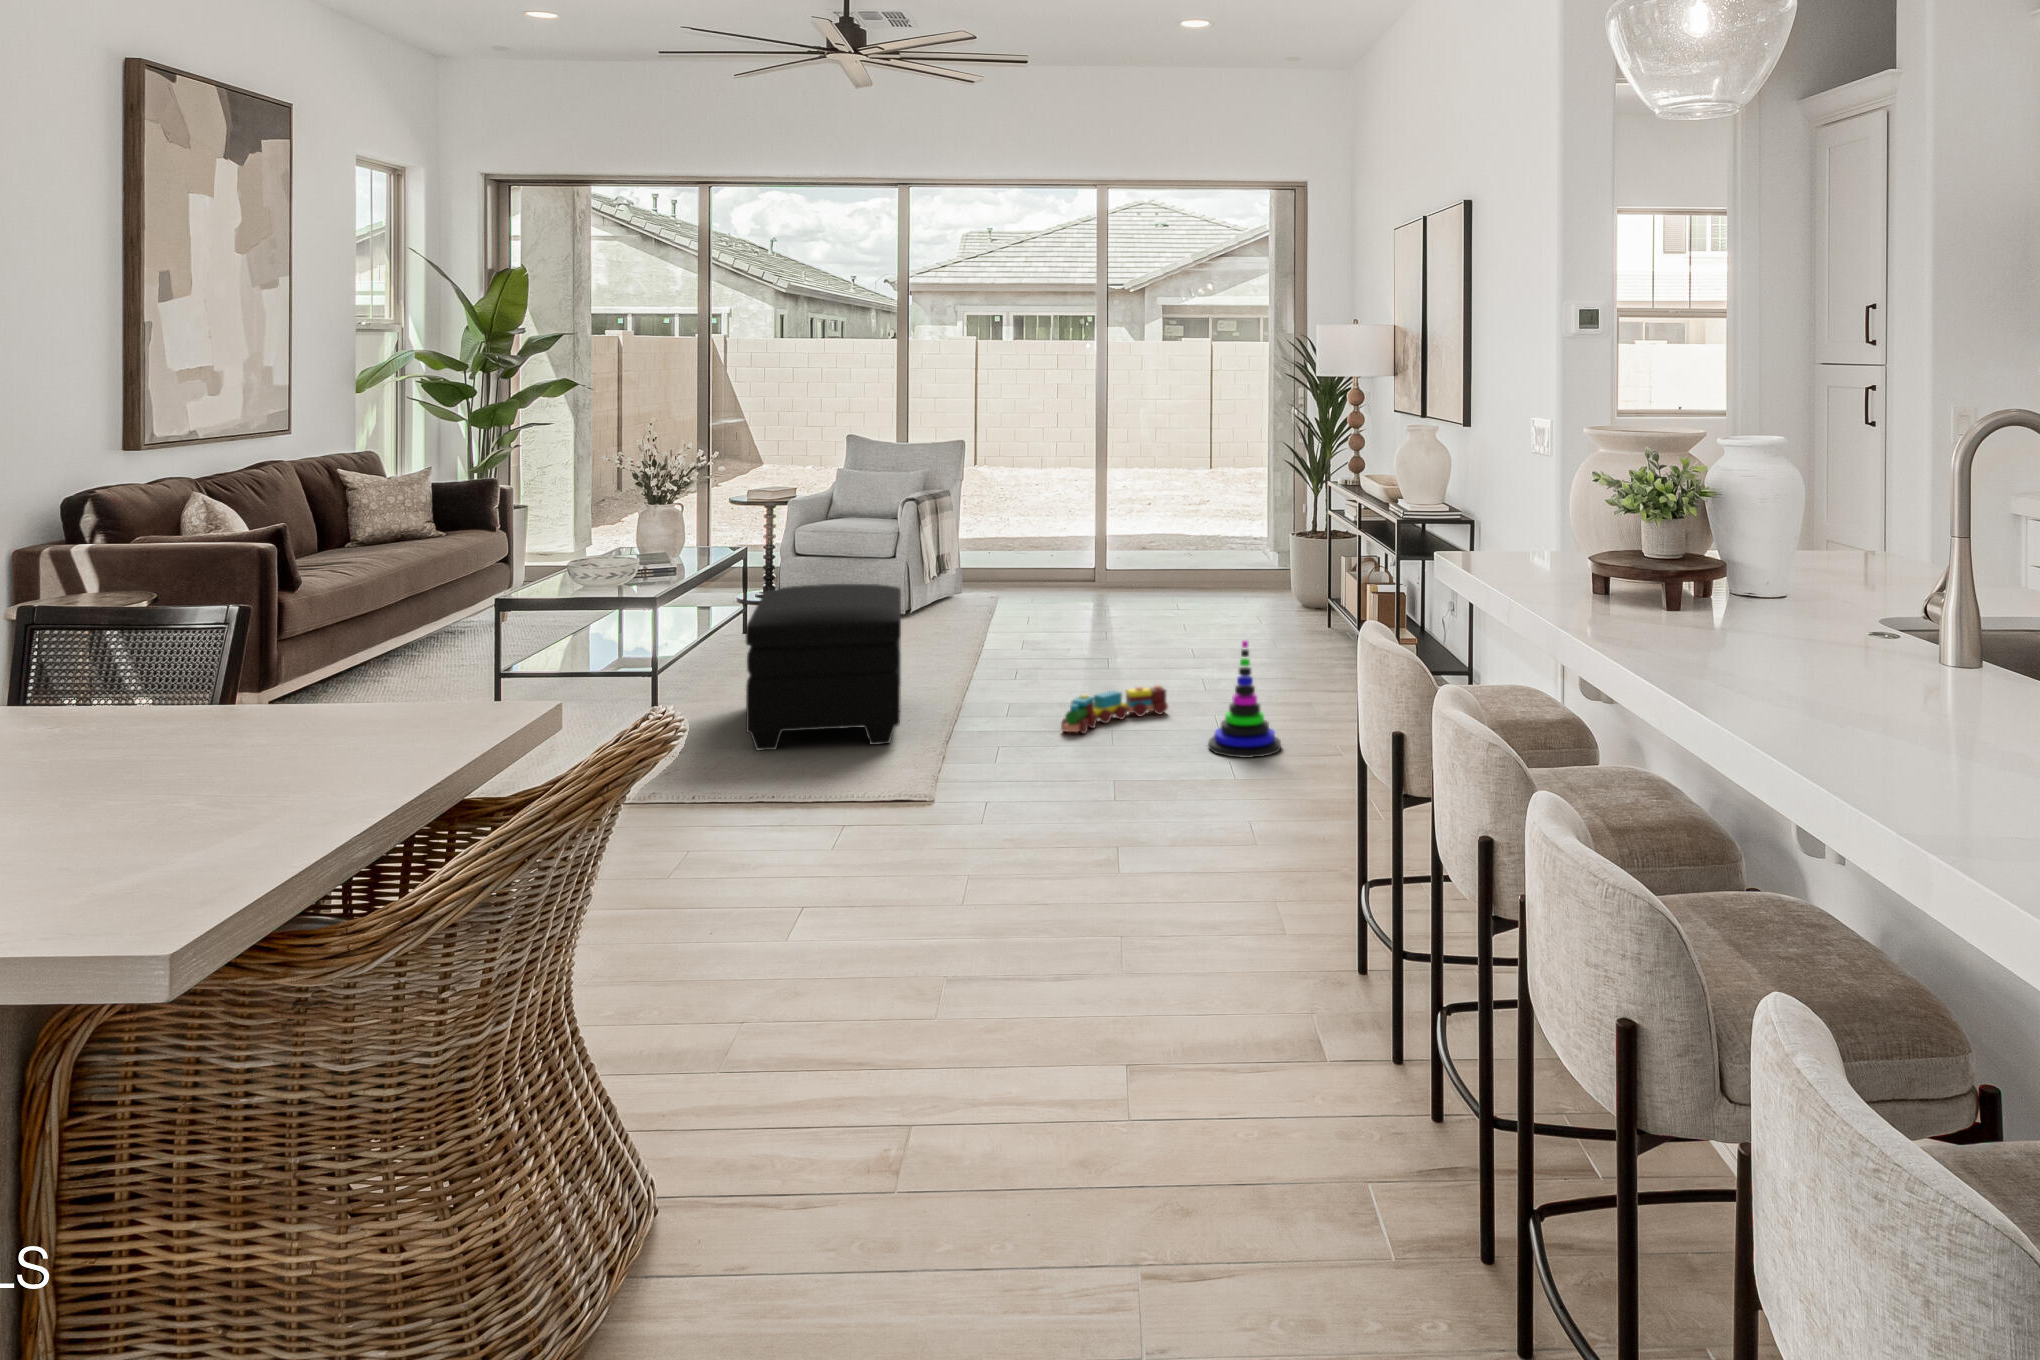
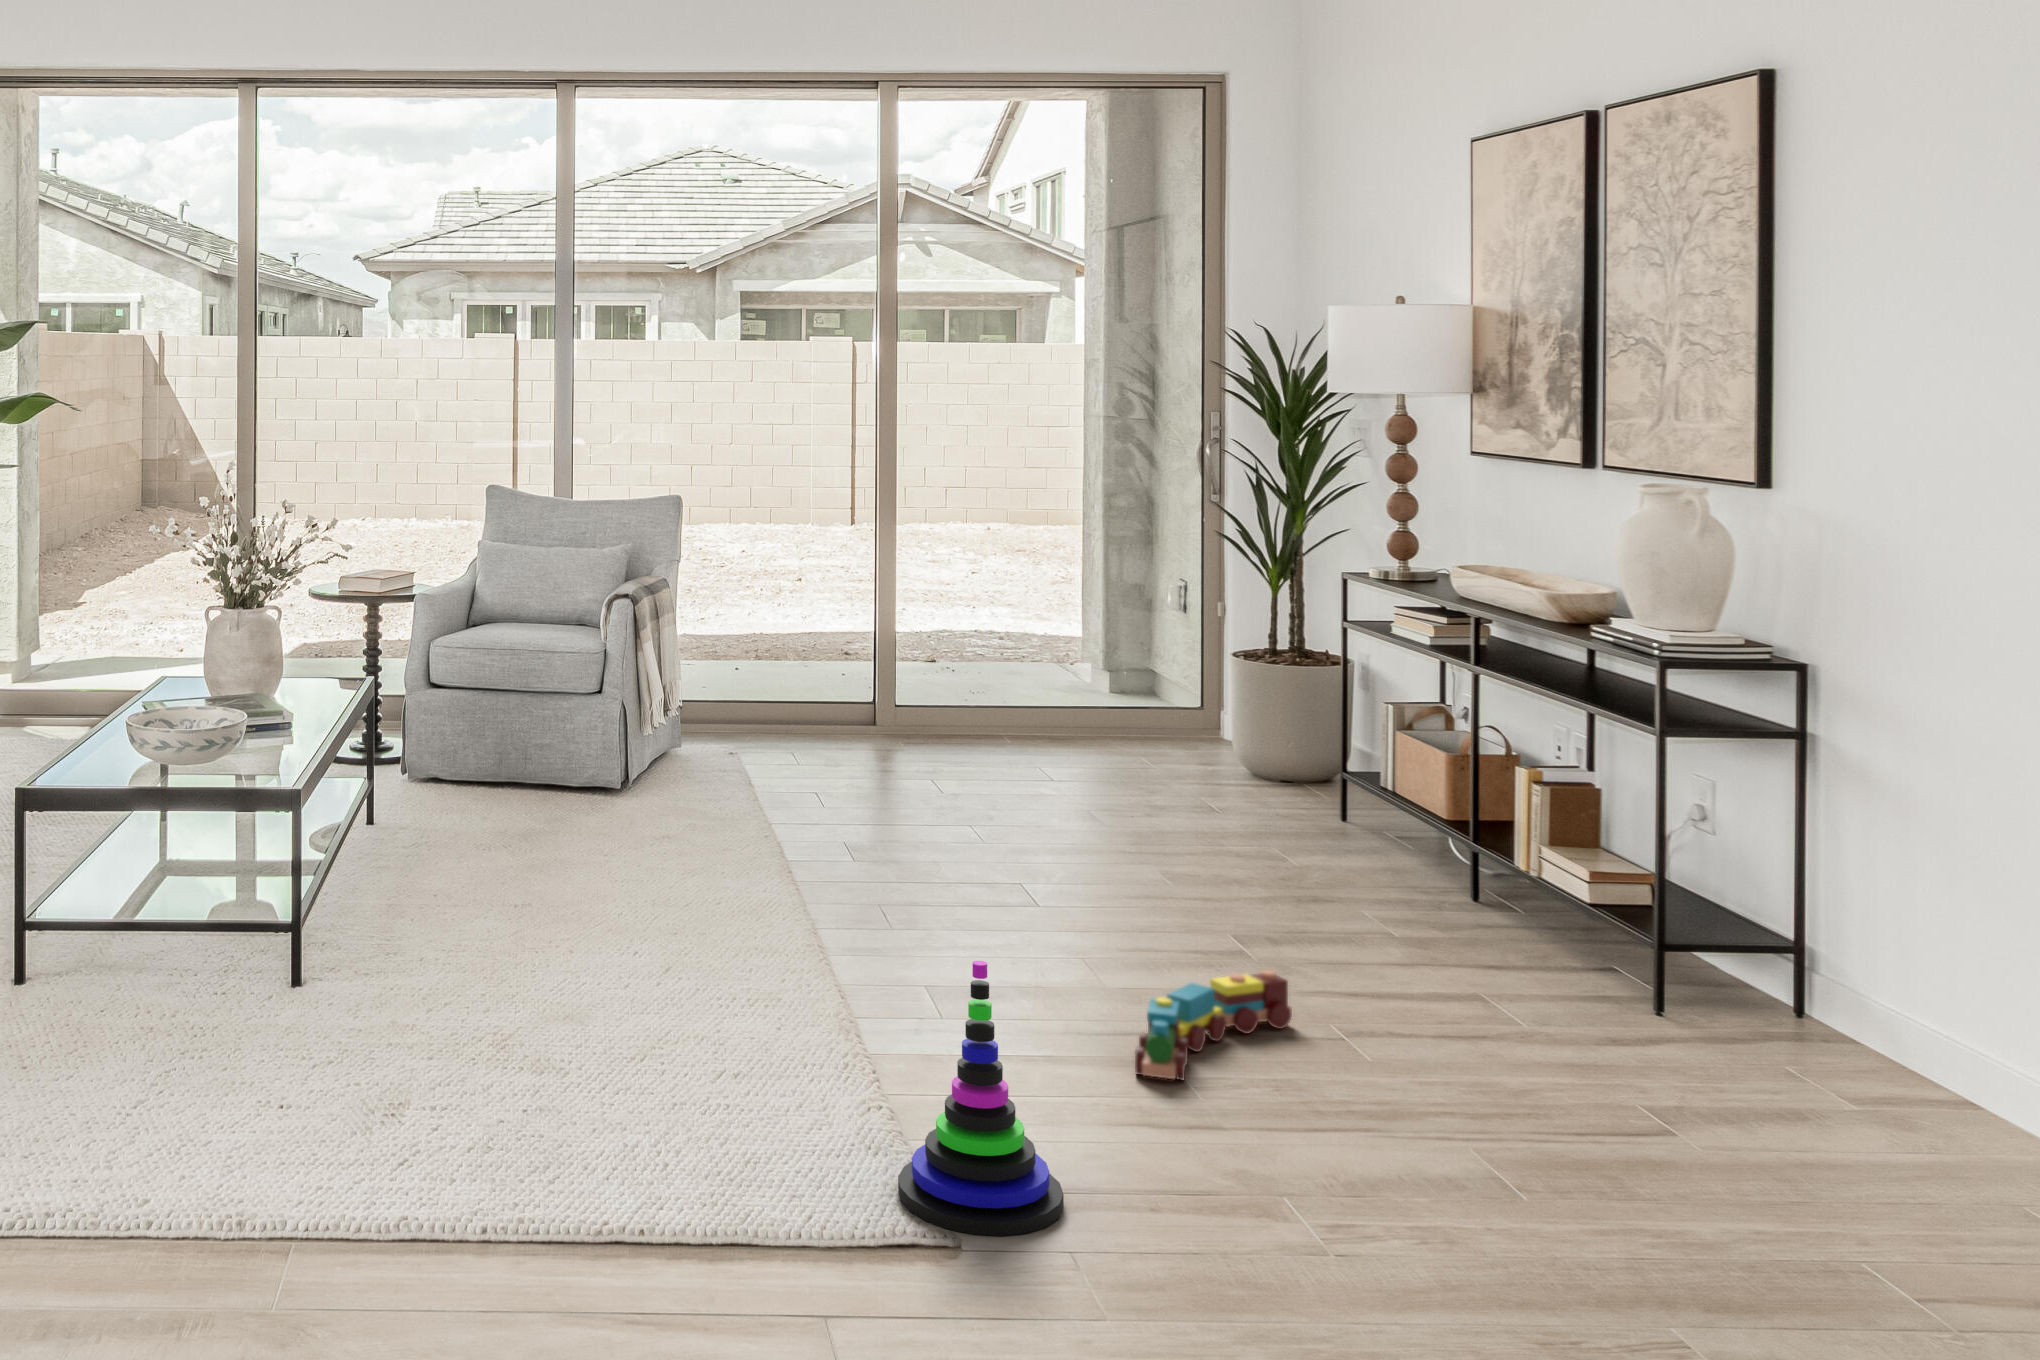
ottoman: present [746,584,901,750] -> none [511,770,850,1121]
stacking toy: present [1208,640,1281,758] -> present [898,961,1064,1236]

